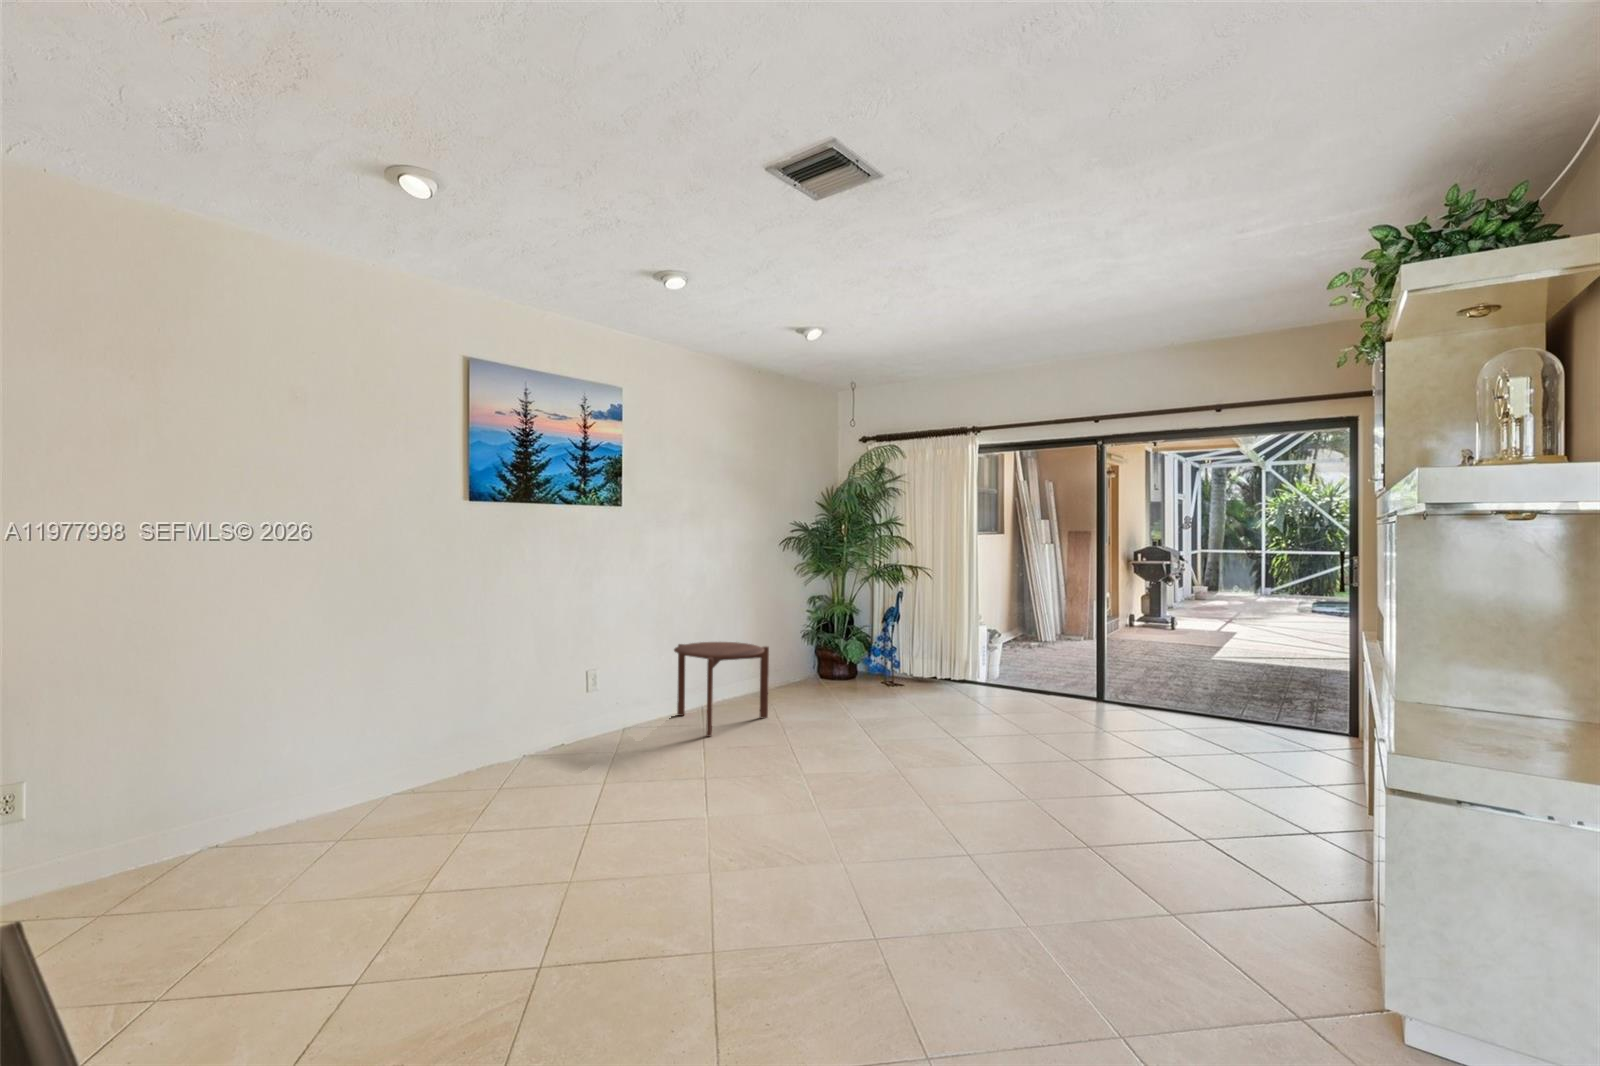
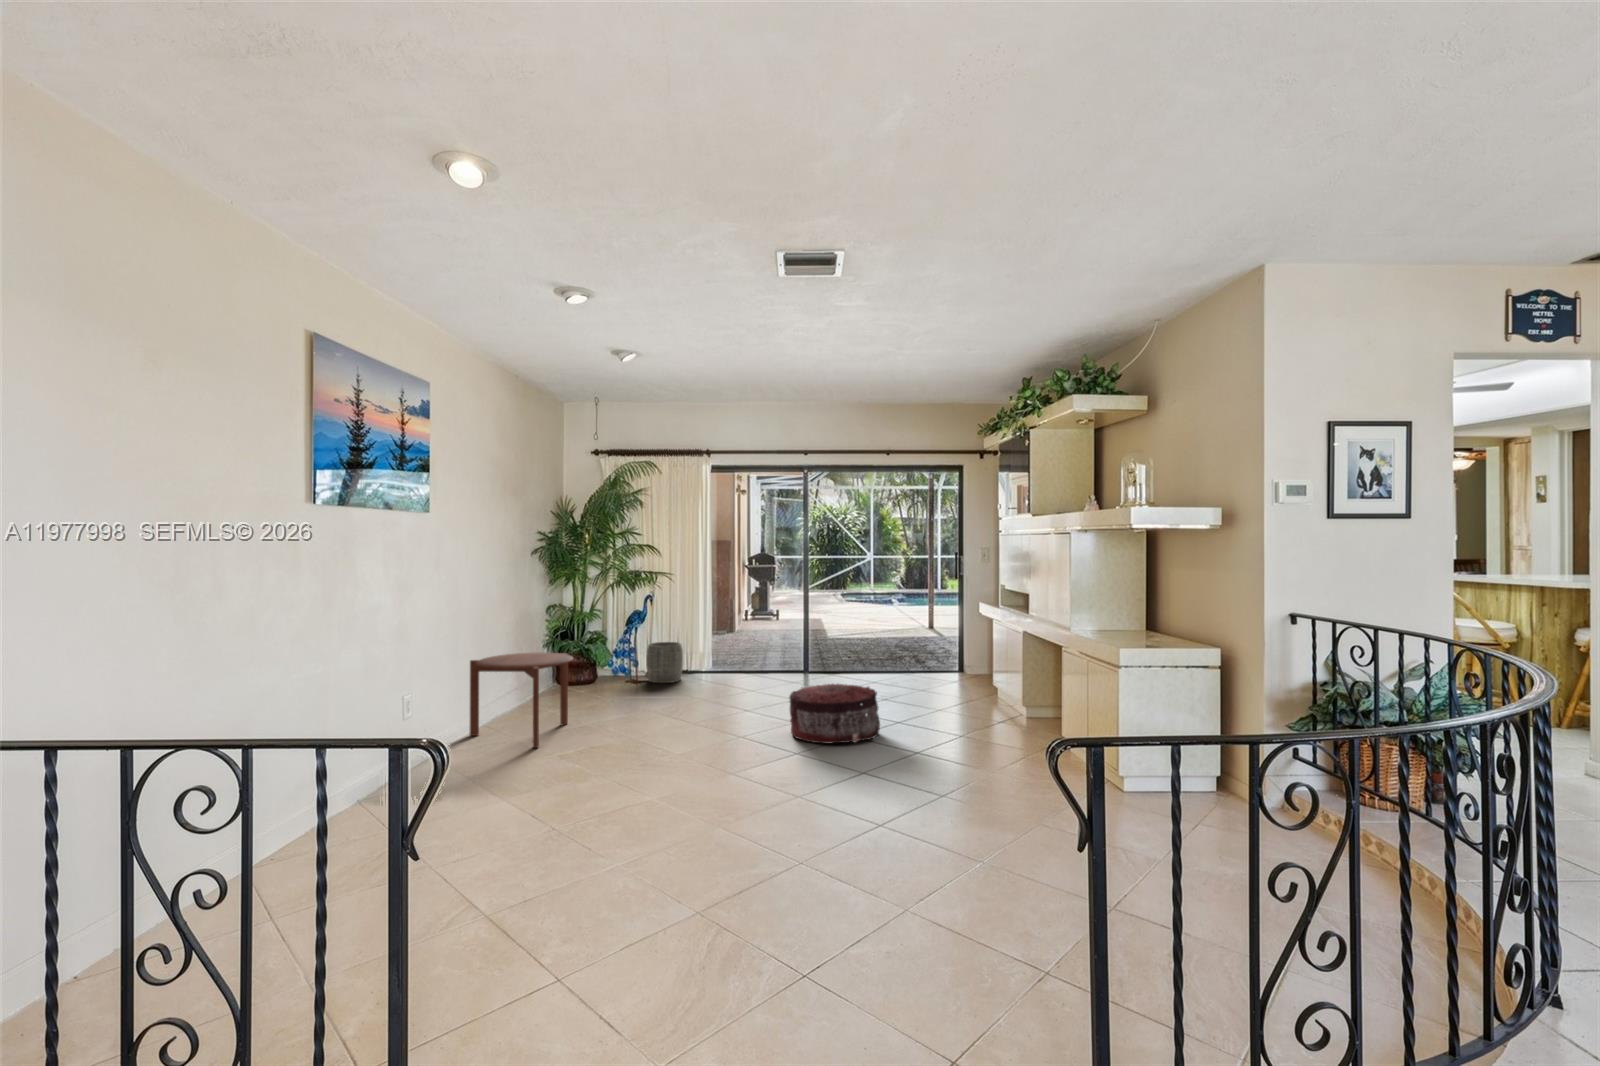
woven basket: none [902,644,942,690] -> present [646,642,683,683]
pouf: none [953,716,1065,796] -> present [789,684,880,743]

